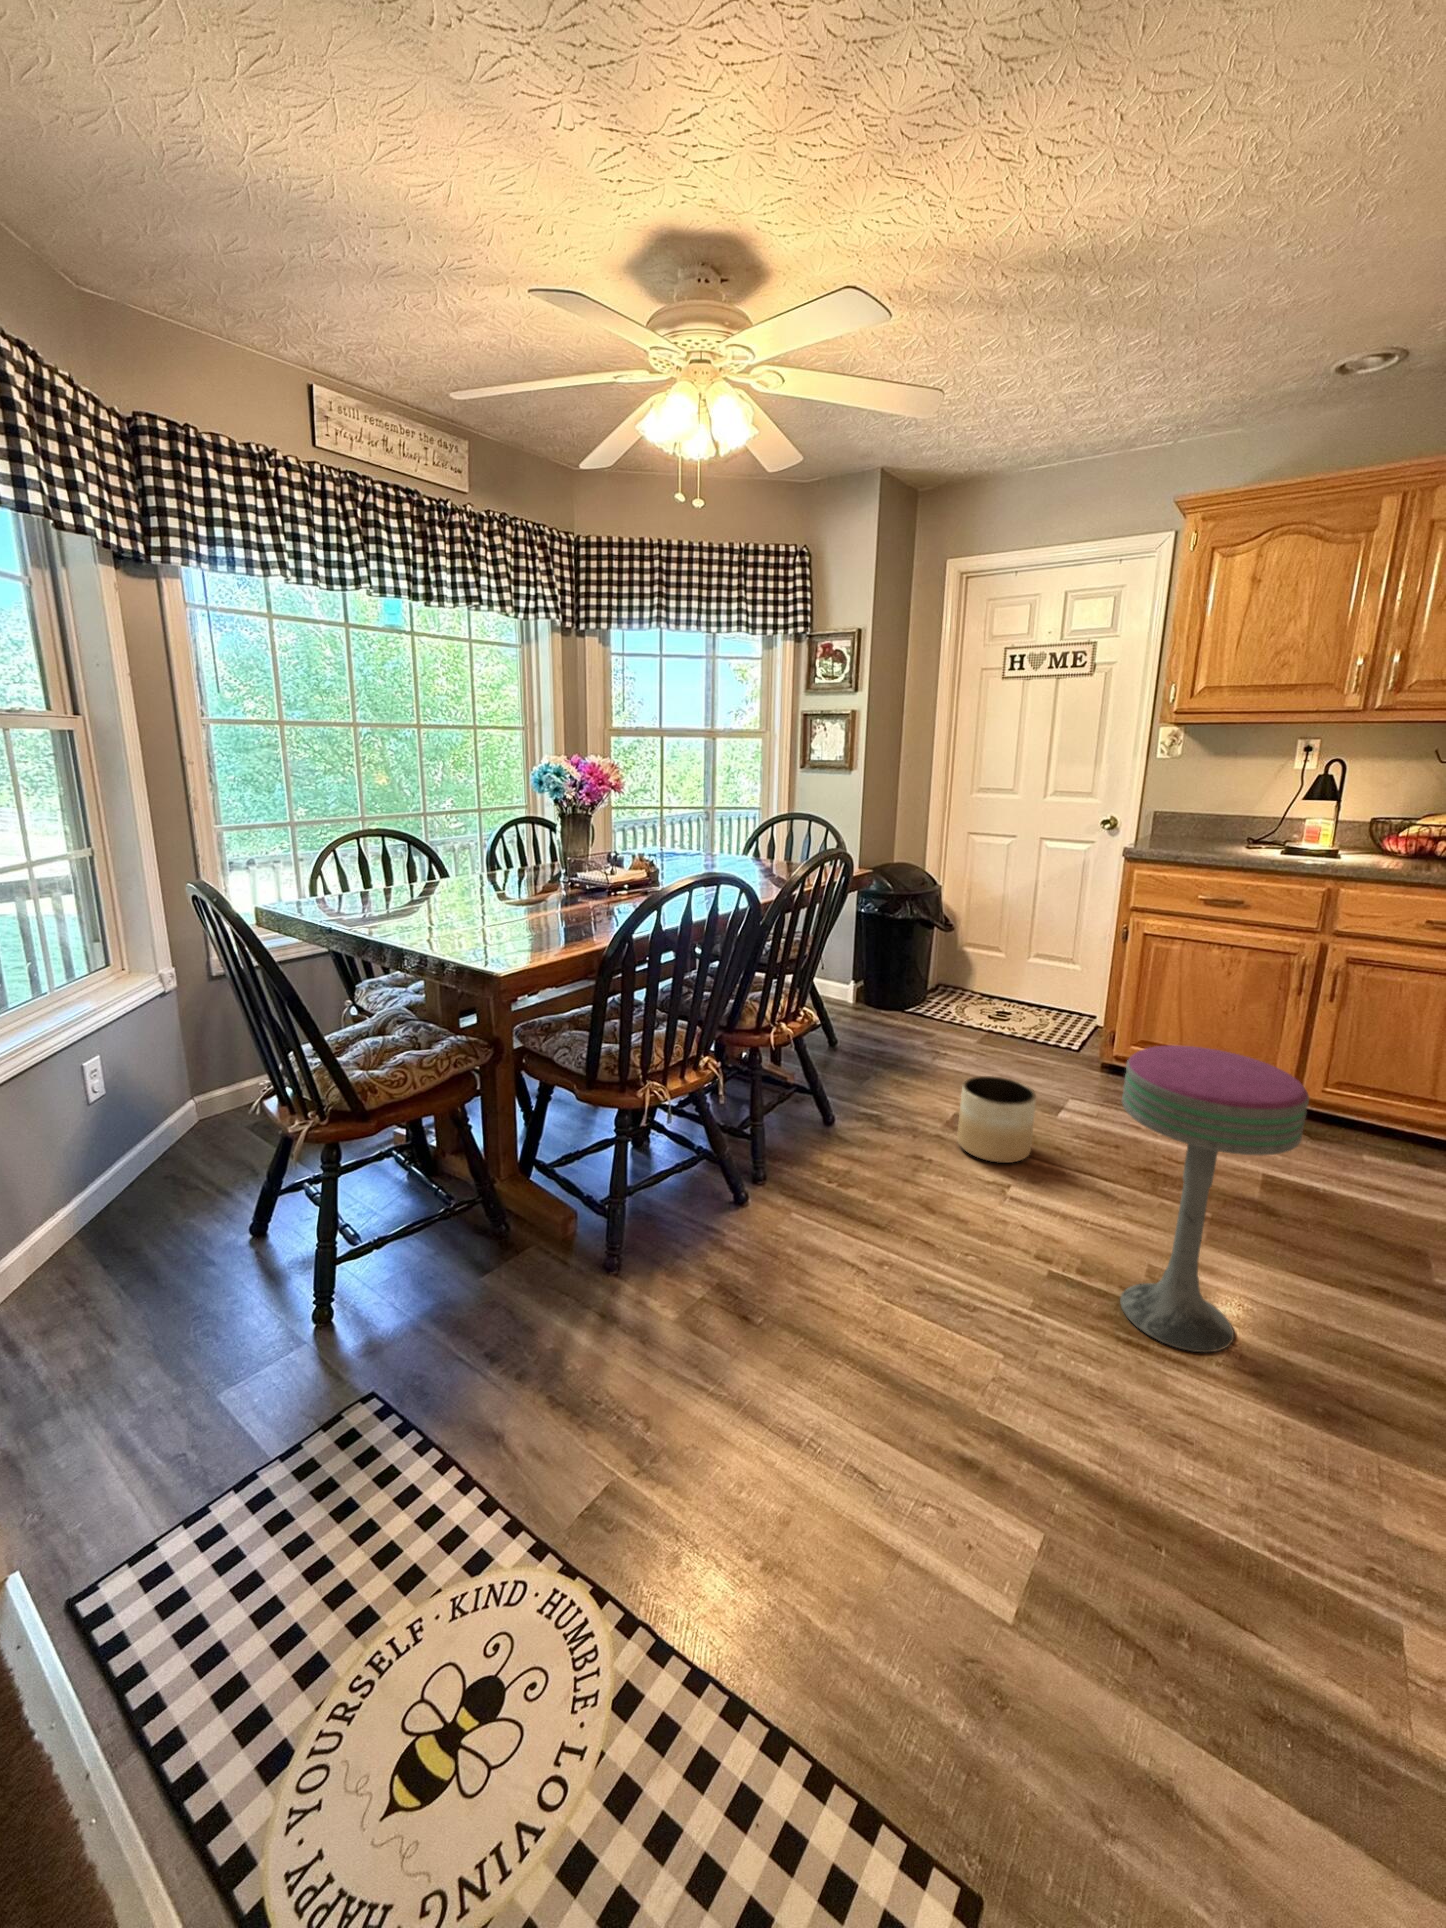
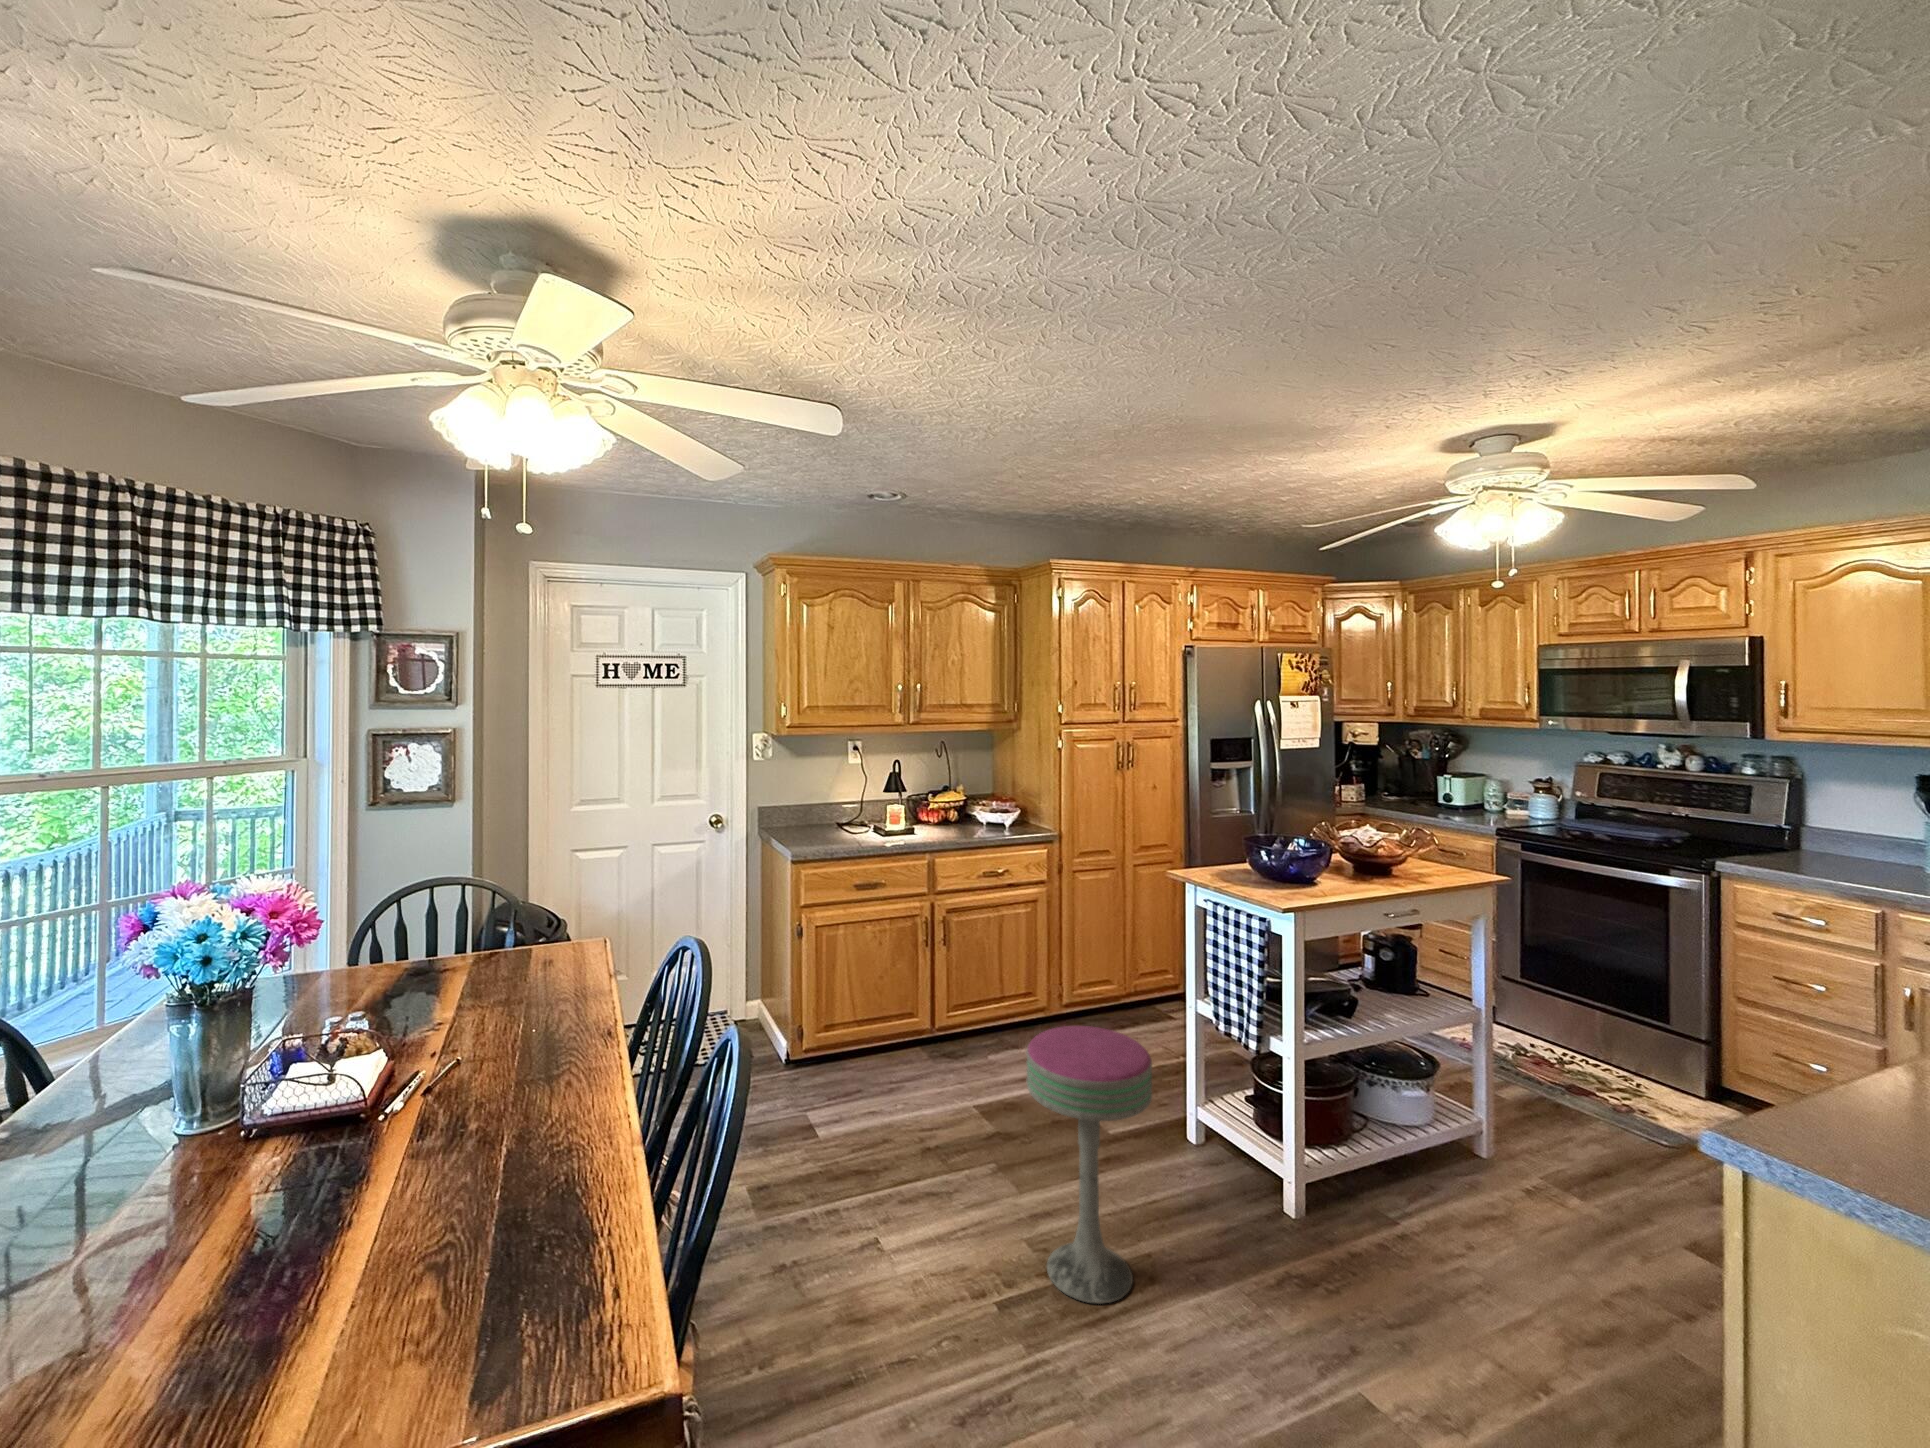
planter: present [957,1076,1036,1163] -> none [780,1119,854,1226]

